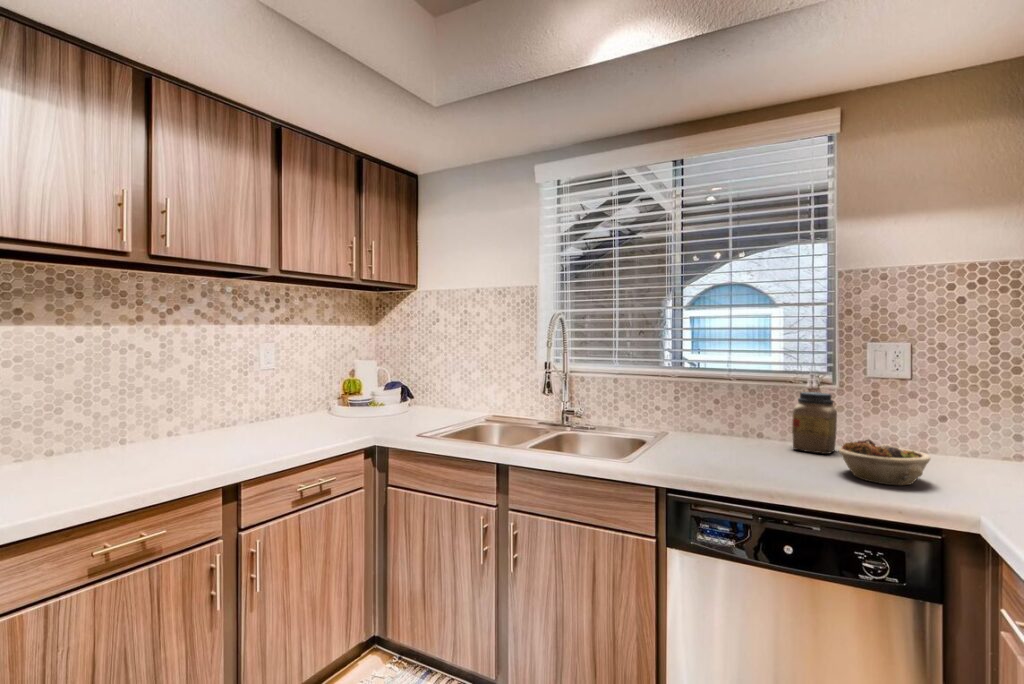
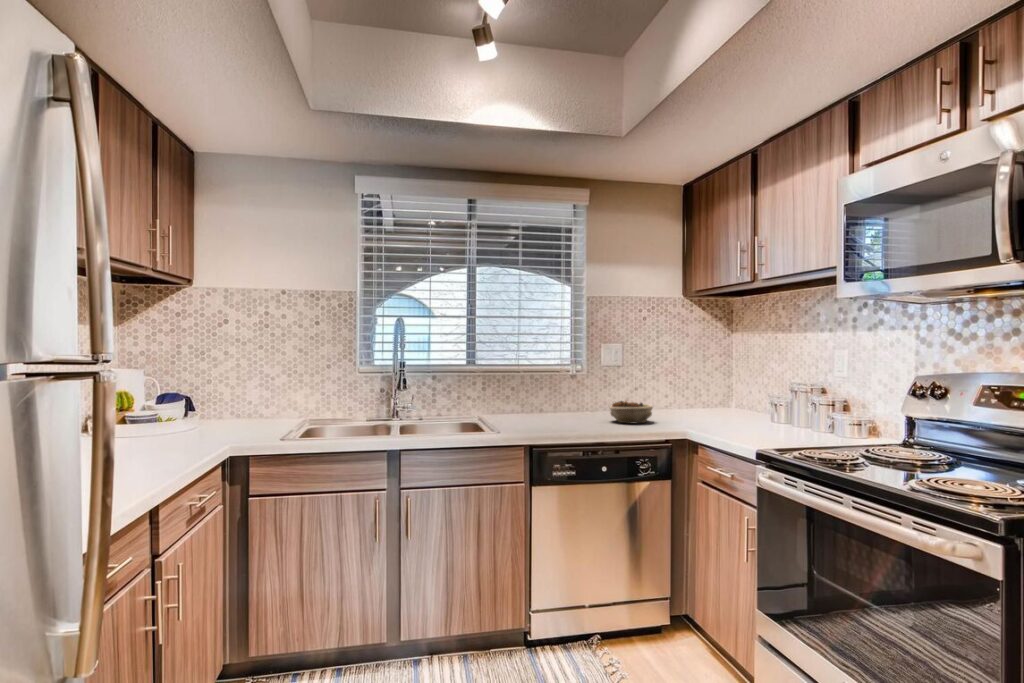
jar: present [792,392,837,454] -> none [569,377,592,416]

